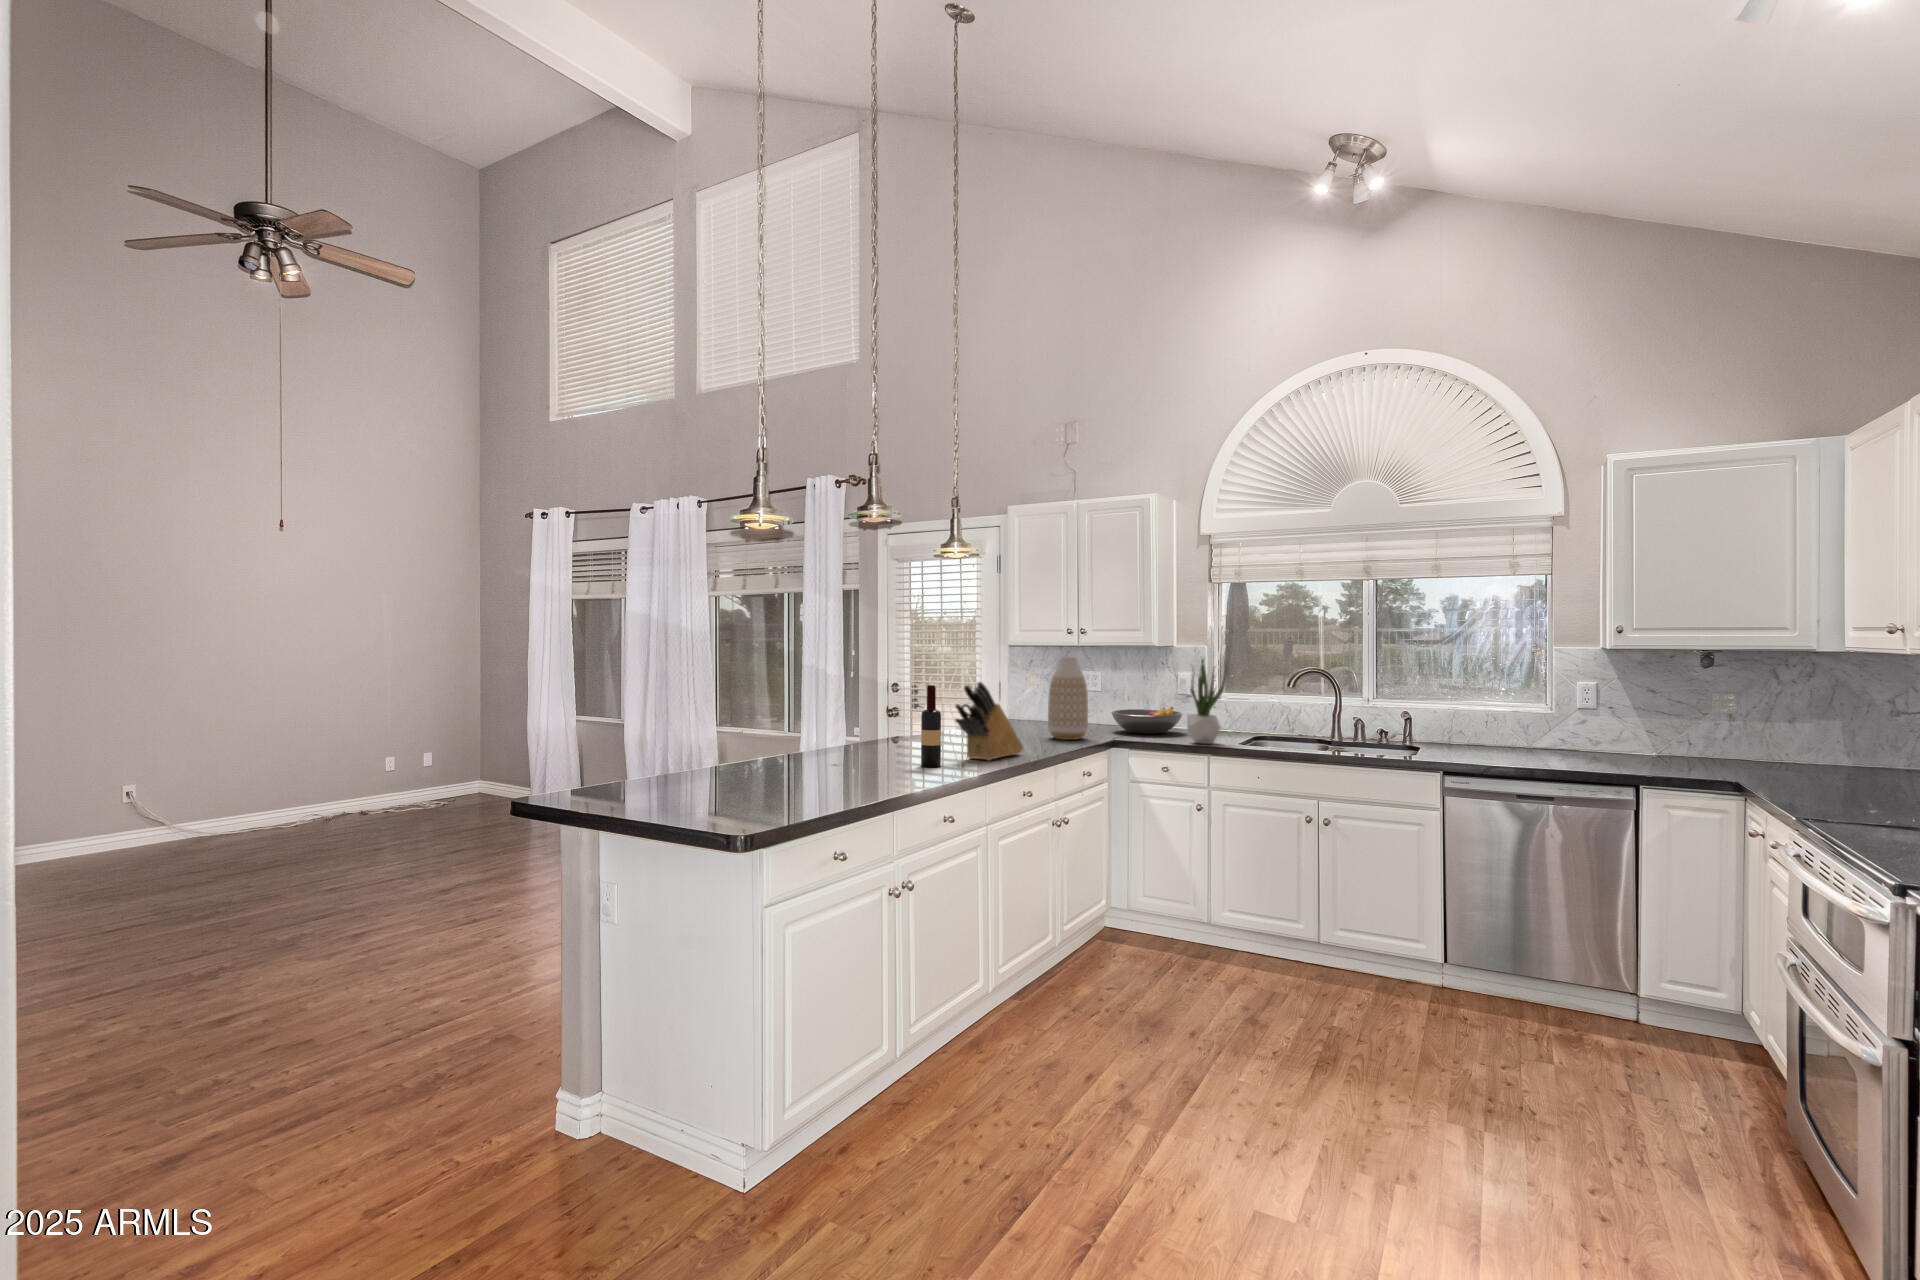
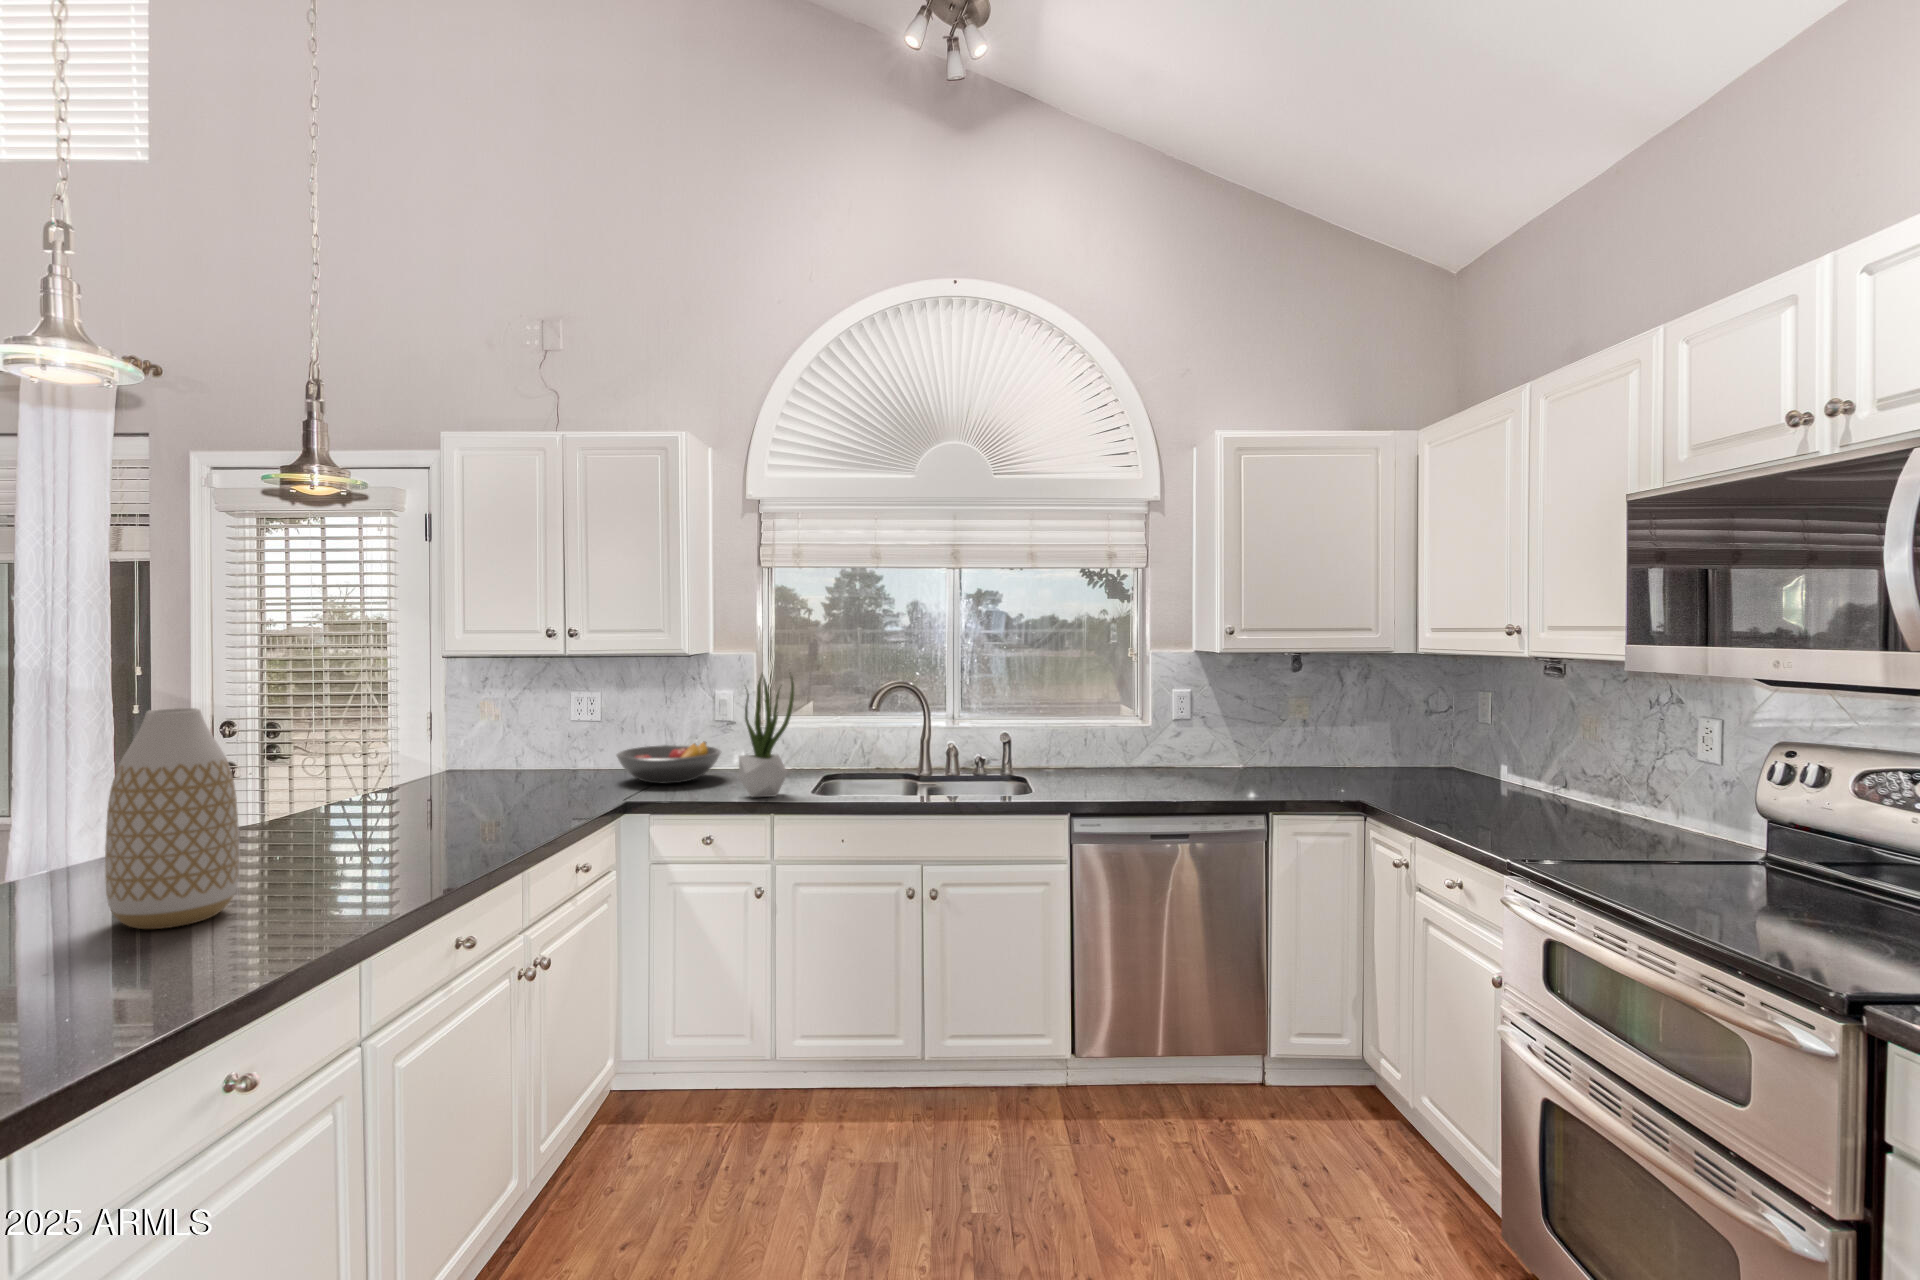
vase: present [1048,657,1088,740] -> present [105,708,239,929]
knife block: present [955,682,1023,760] -> none [331,741,481,890]
wine bottle: present [921,685,941,767] -> none [244,759,296,937]

